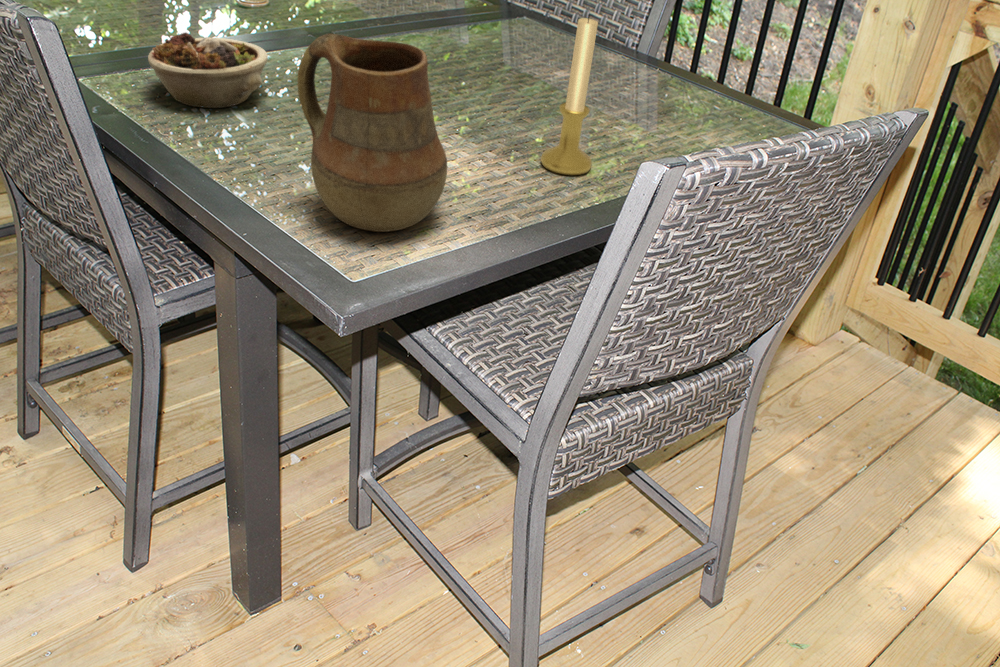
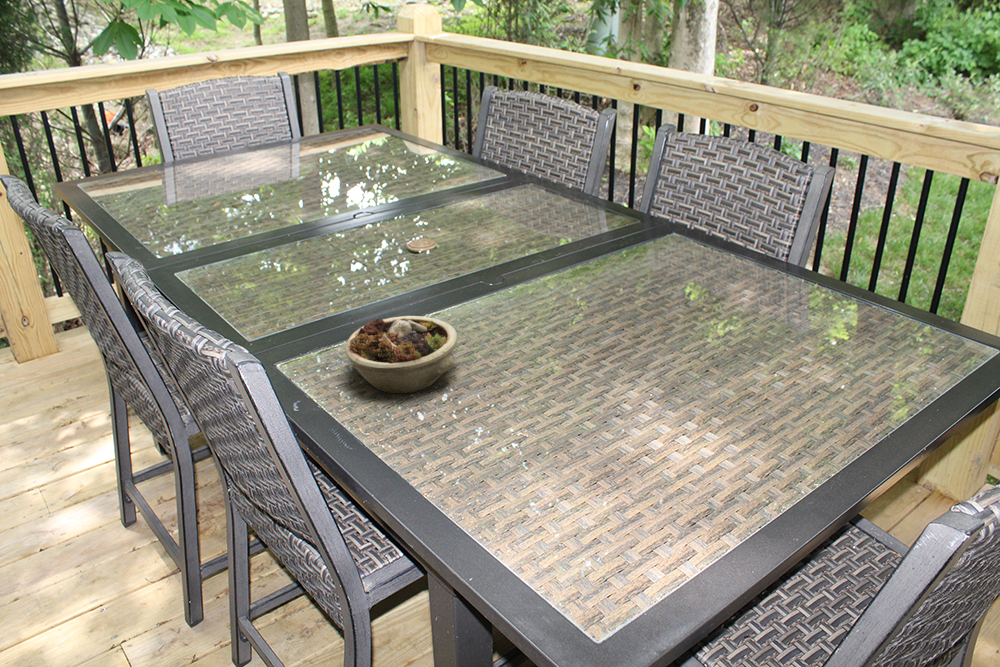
candle holder: present [541,17,598,175] -> none [747,291,809,448]
pitcher: present [298,34,447,232] -> none [511,362,674,562]

